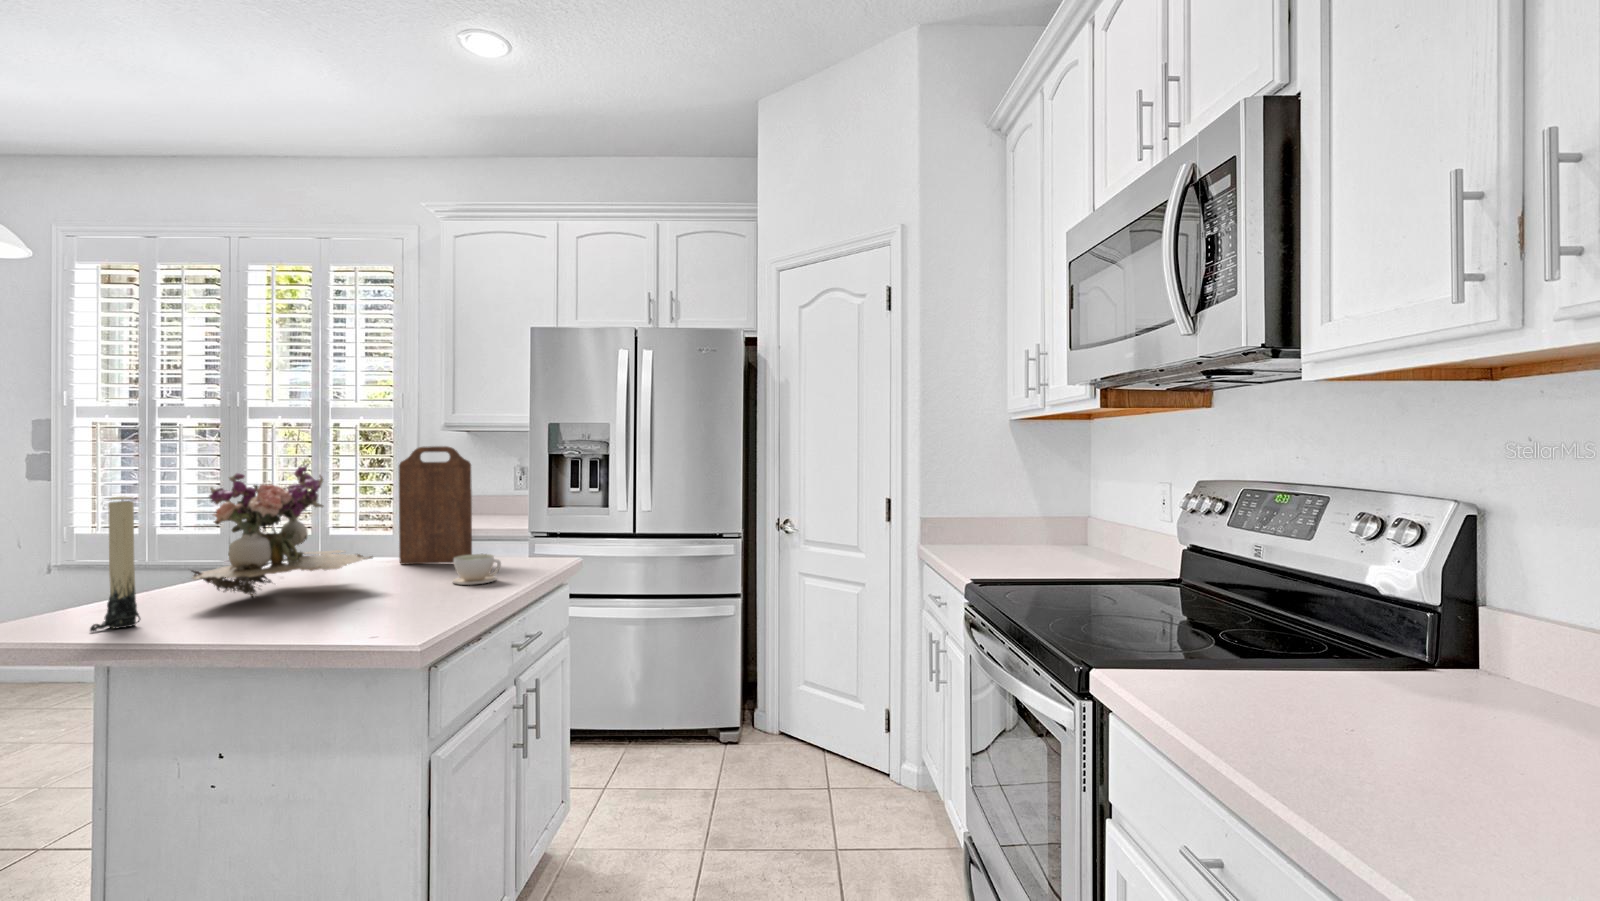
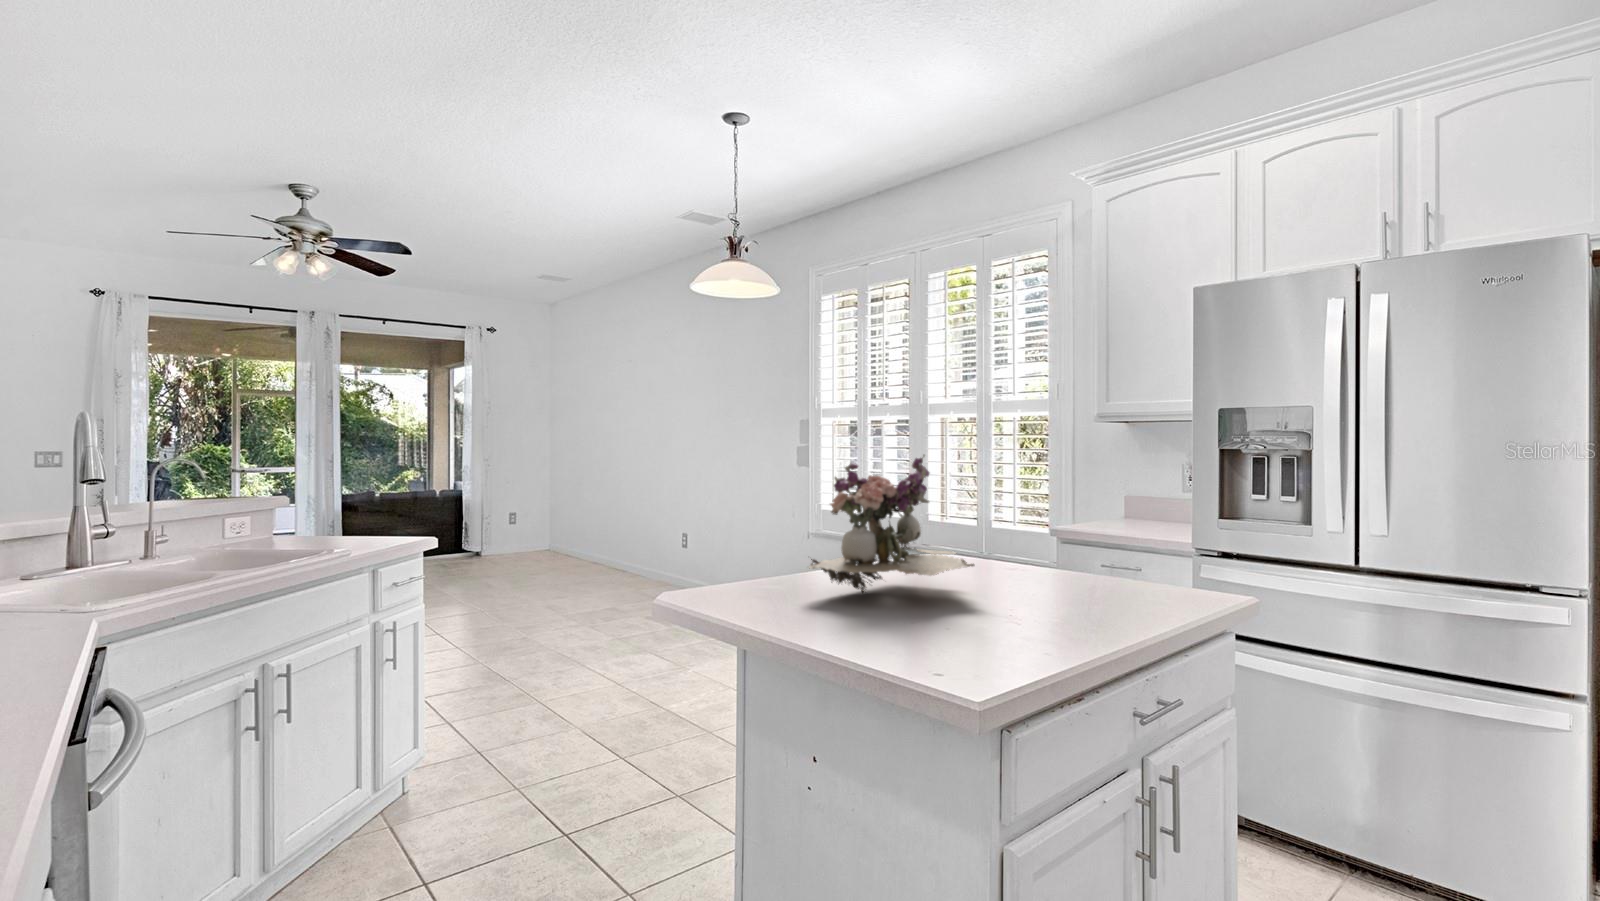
cutting board: present [399,446,472,565] -> none [1021,437,1102,582]
candle: present [90,497,140,632] -> none [725,482,762,608]
coffee cup: present [453,554,501,585] -> none [1064,575,1127,617]

